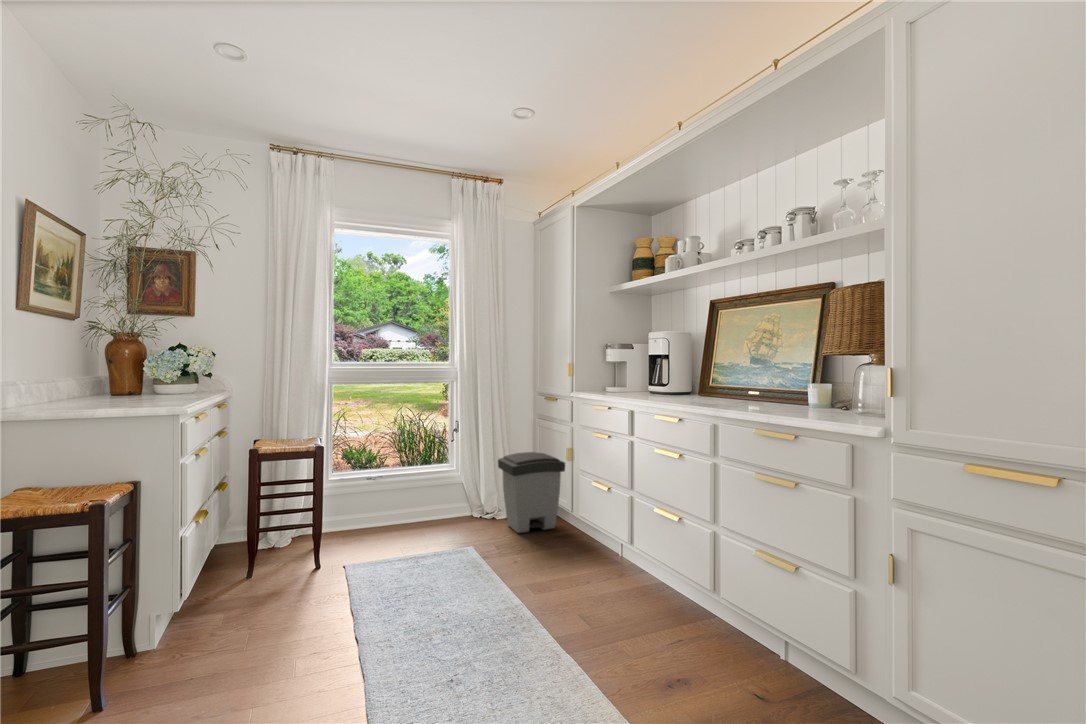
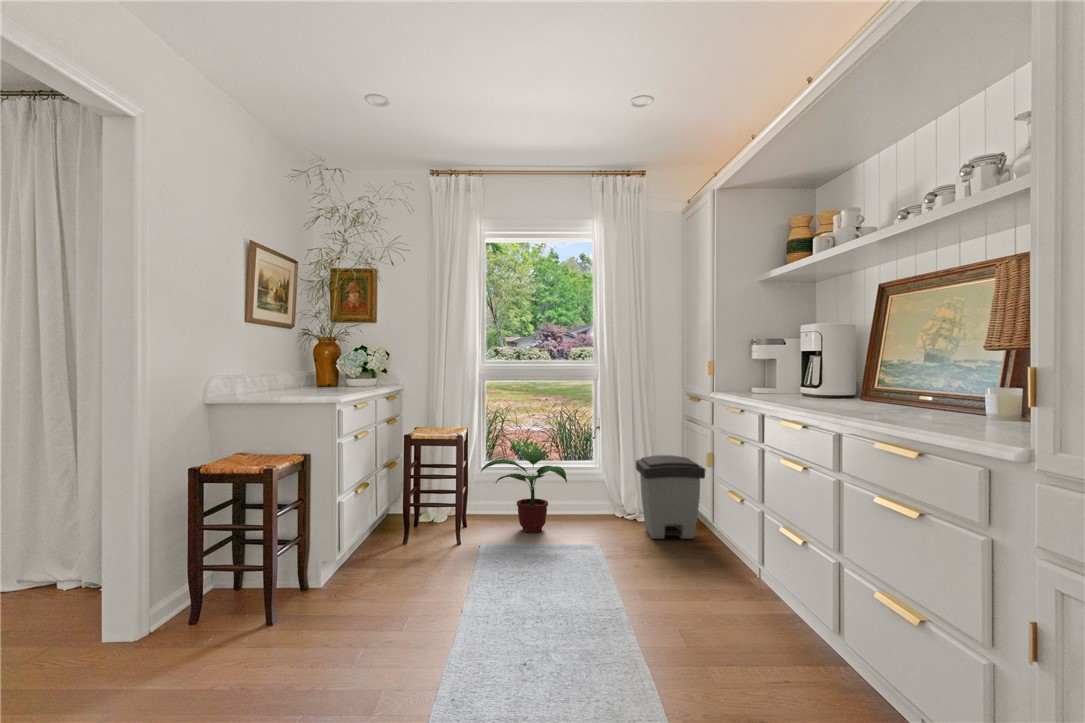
potted plant: none [337,456,436,543] -> present [481,451,567,533]

